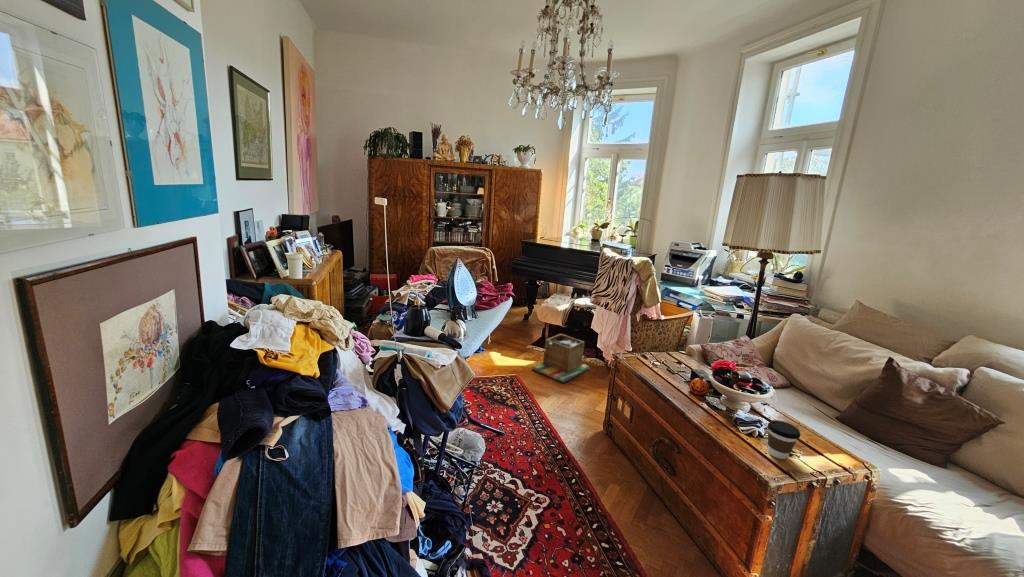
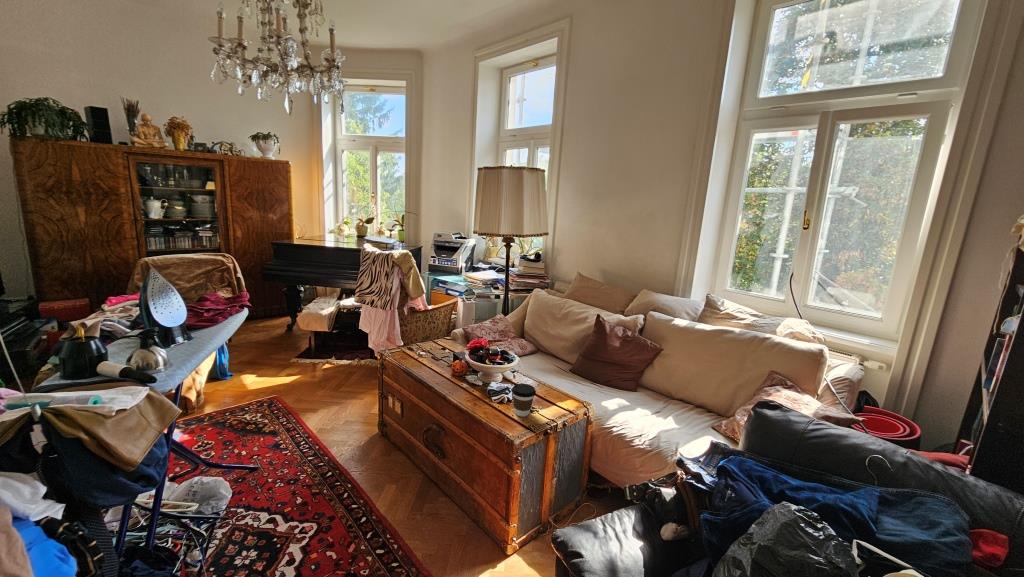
laundry basket: present [532,334,589,382] -> none [299,339,365,391]

